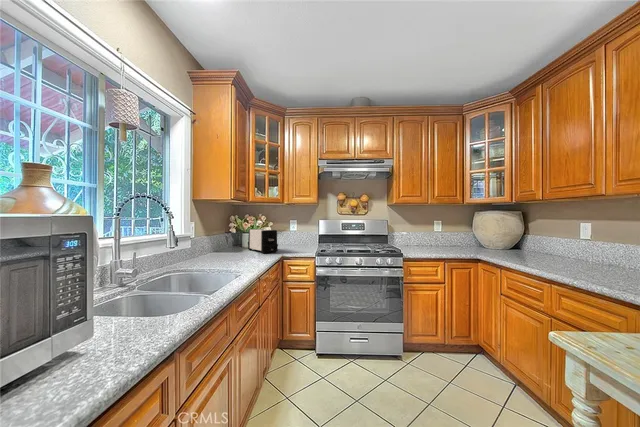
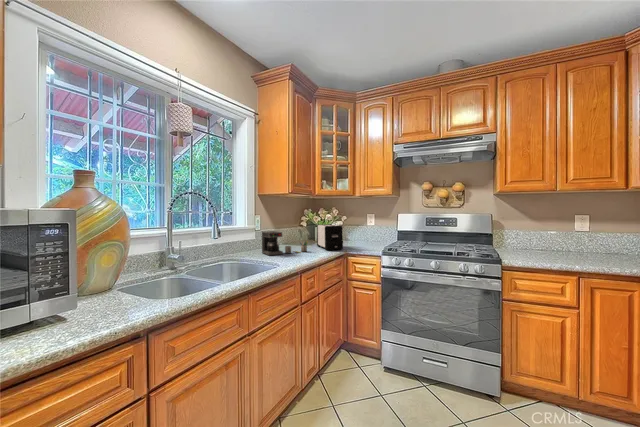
coffee maker: none [198,236,246,261] -> present [262,231,308,255]

